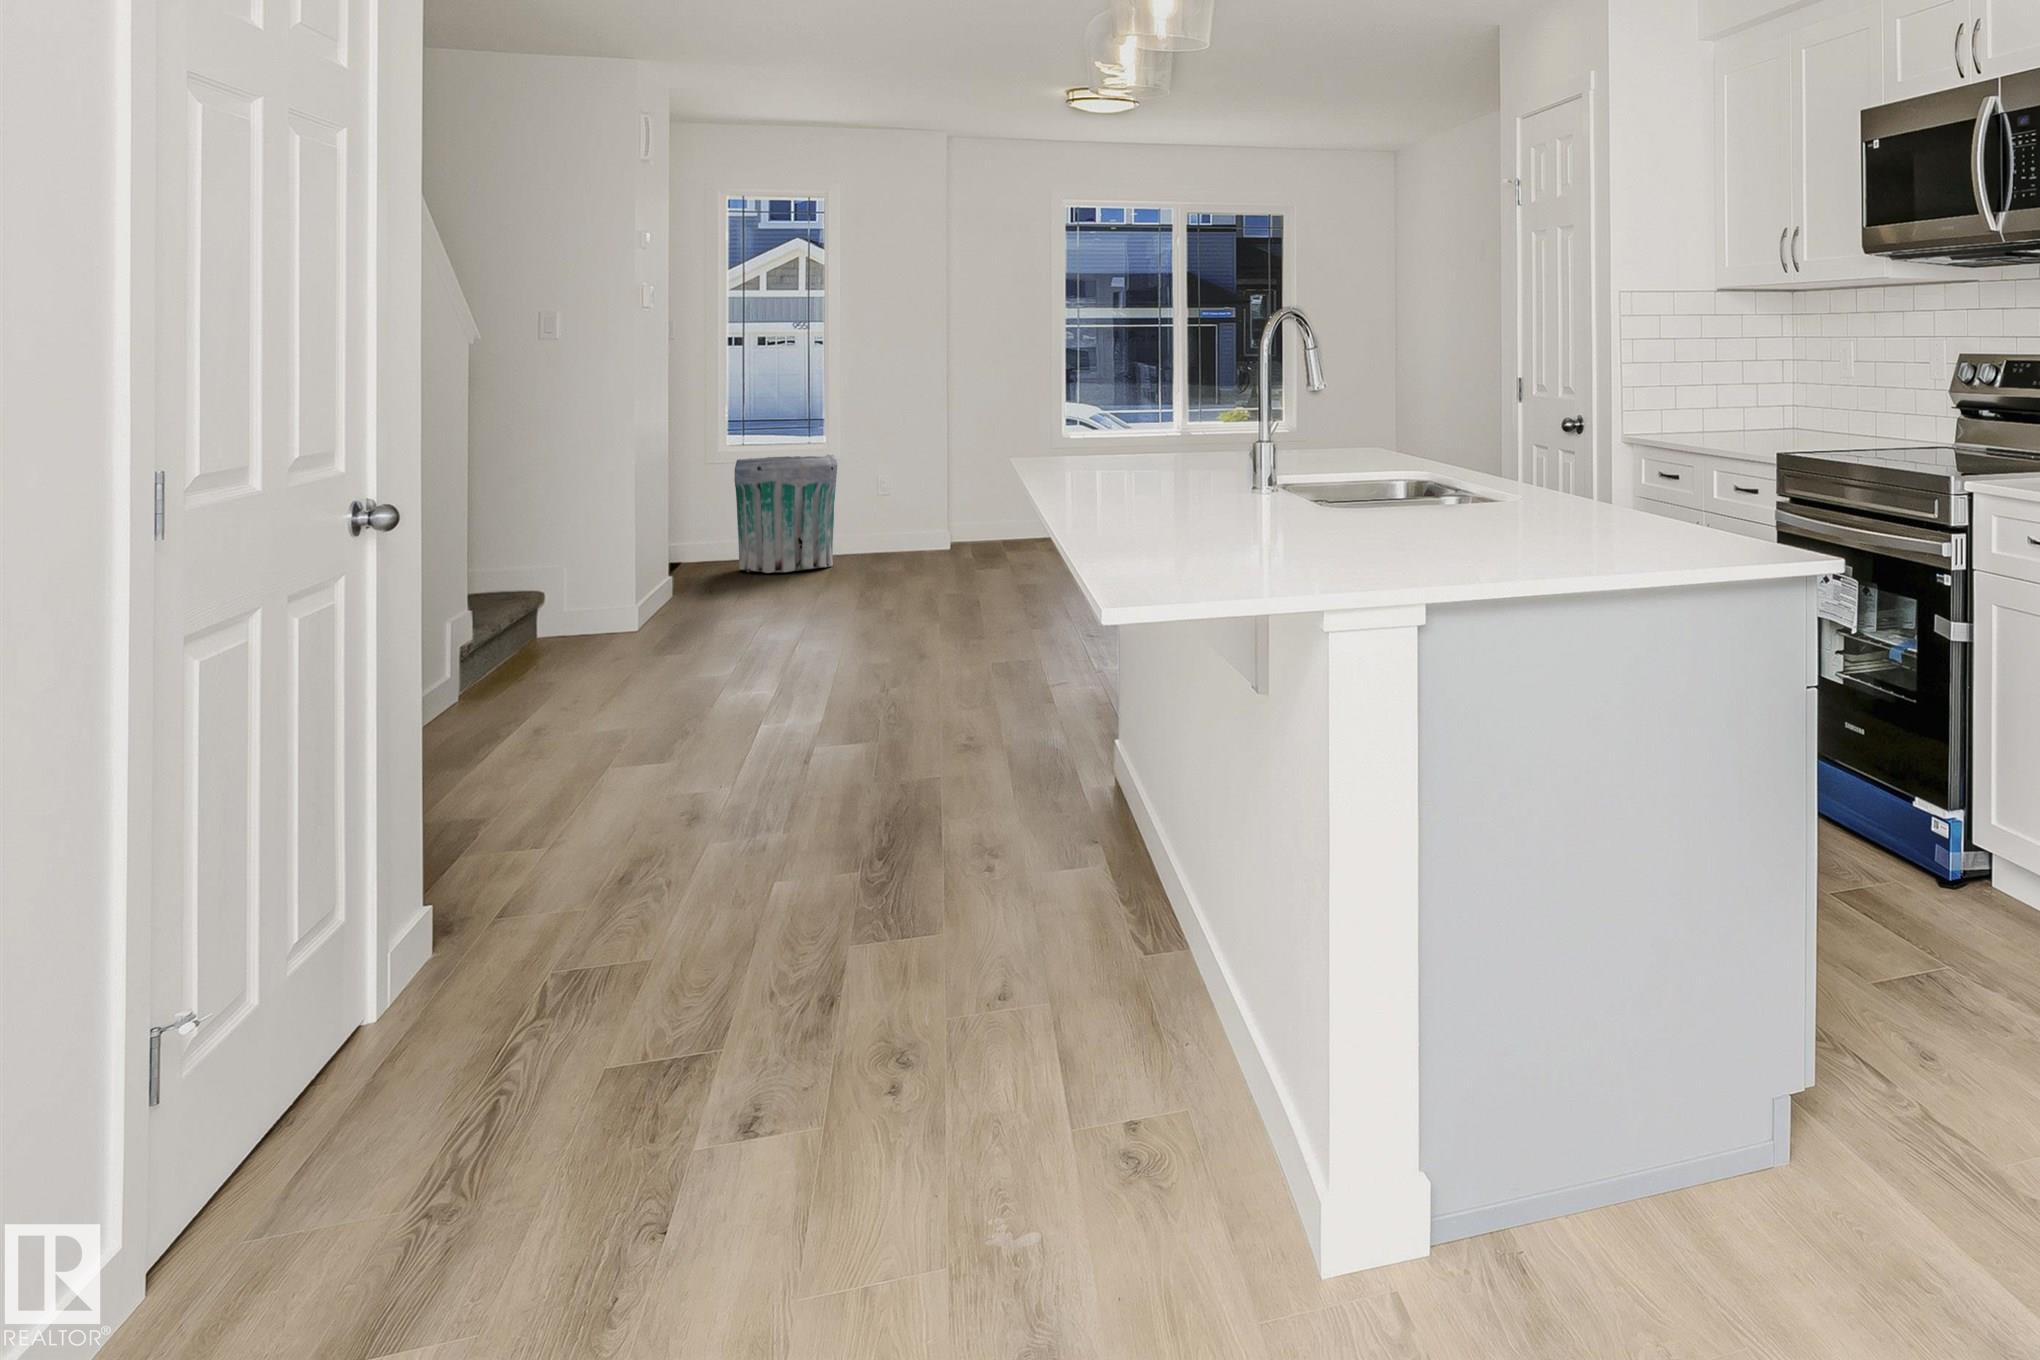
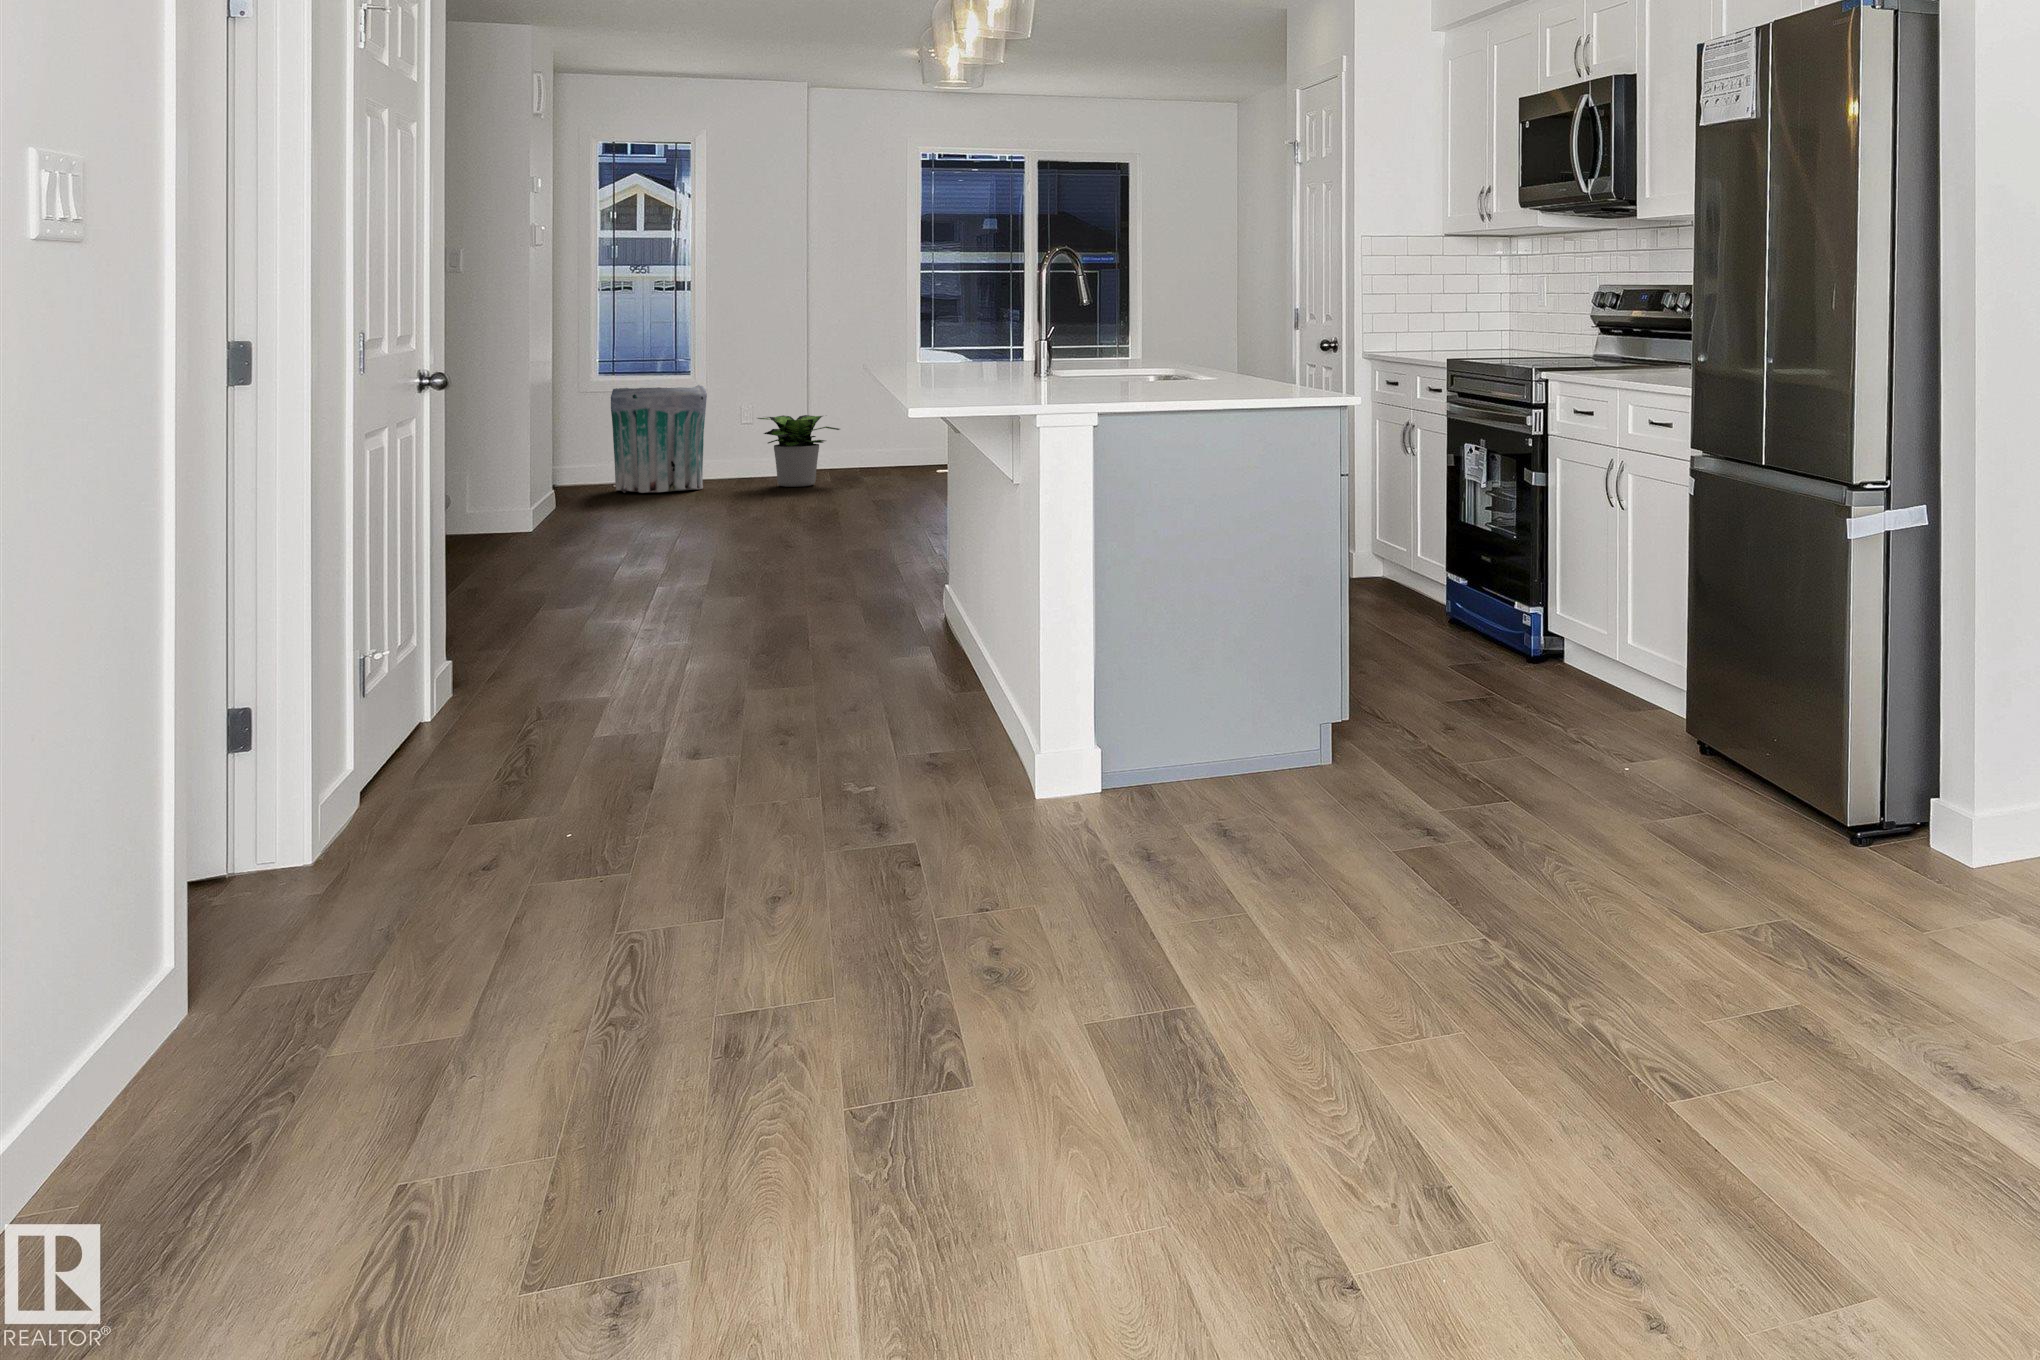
potted plant: none [889,484,980,563] -> present [758,415,840,487]

